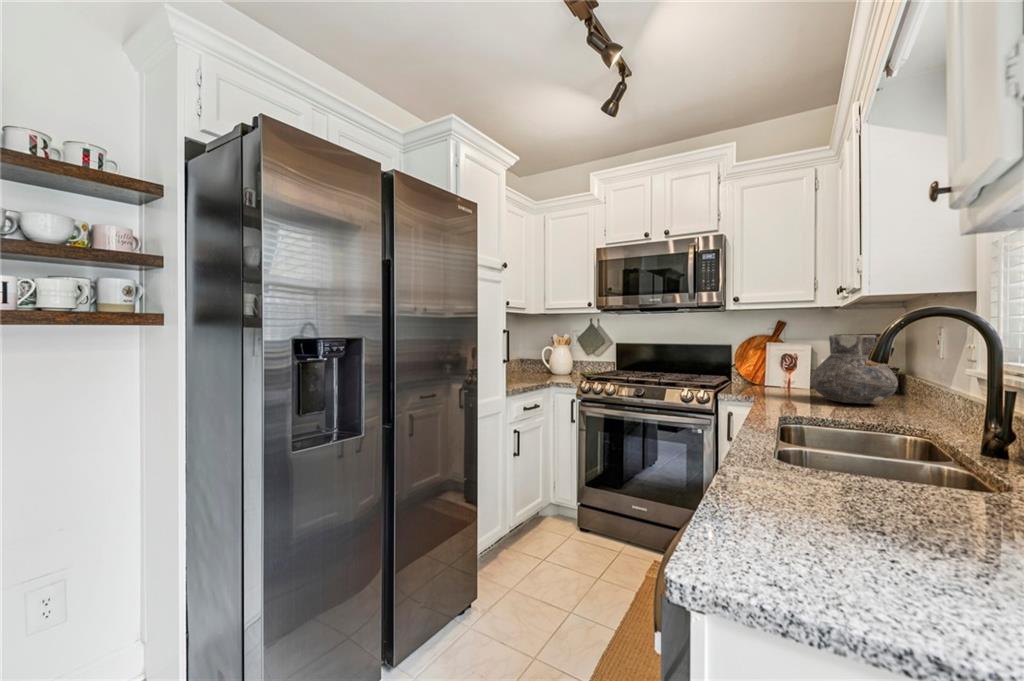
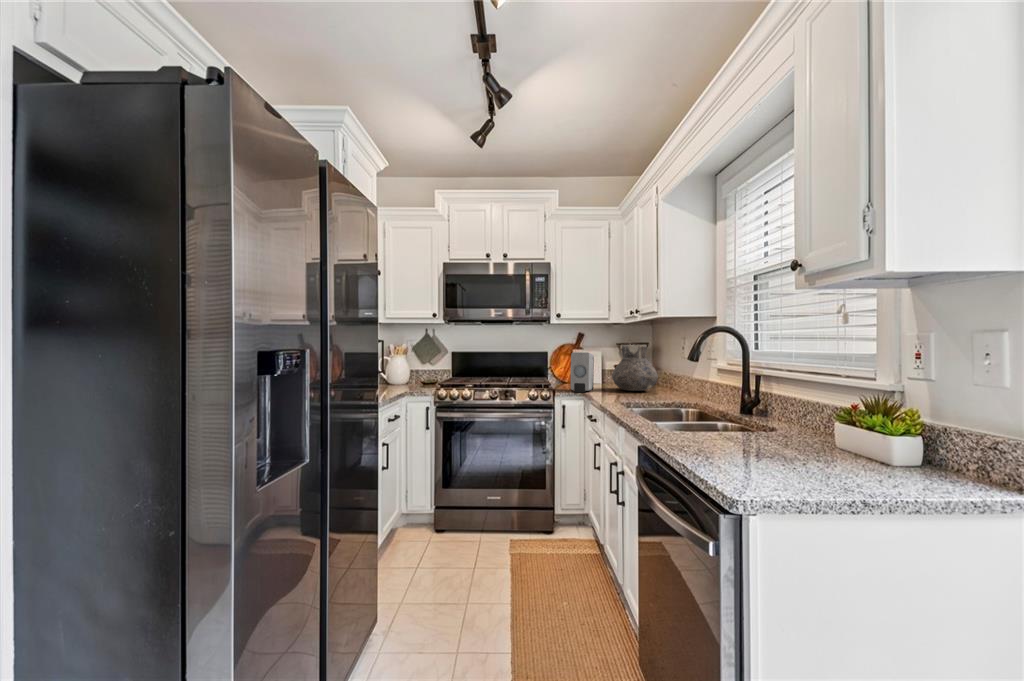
soap dispenser: none [737,345,779,399] -> present [571,352,594,393]

